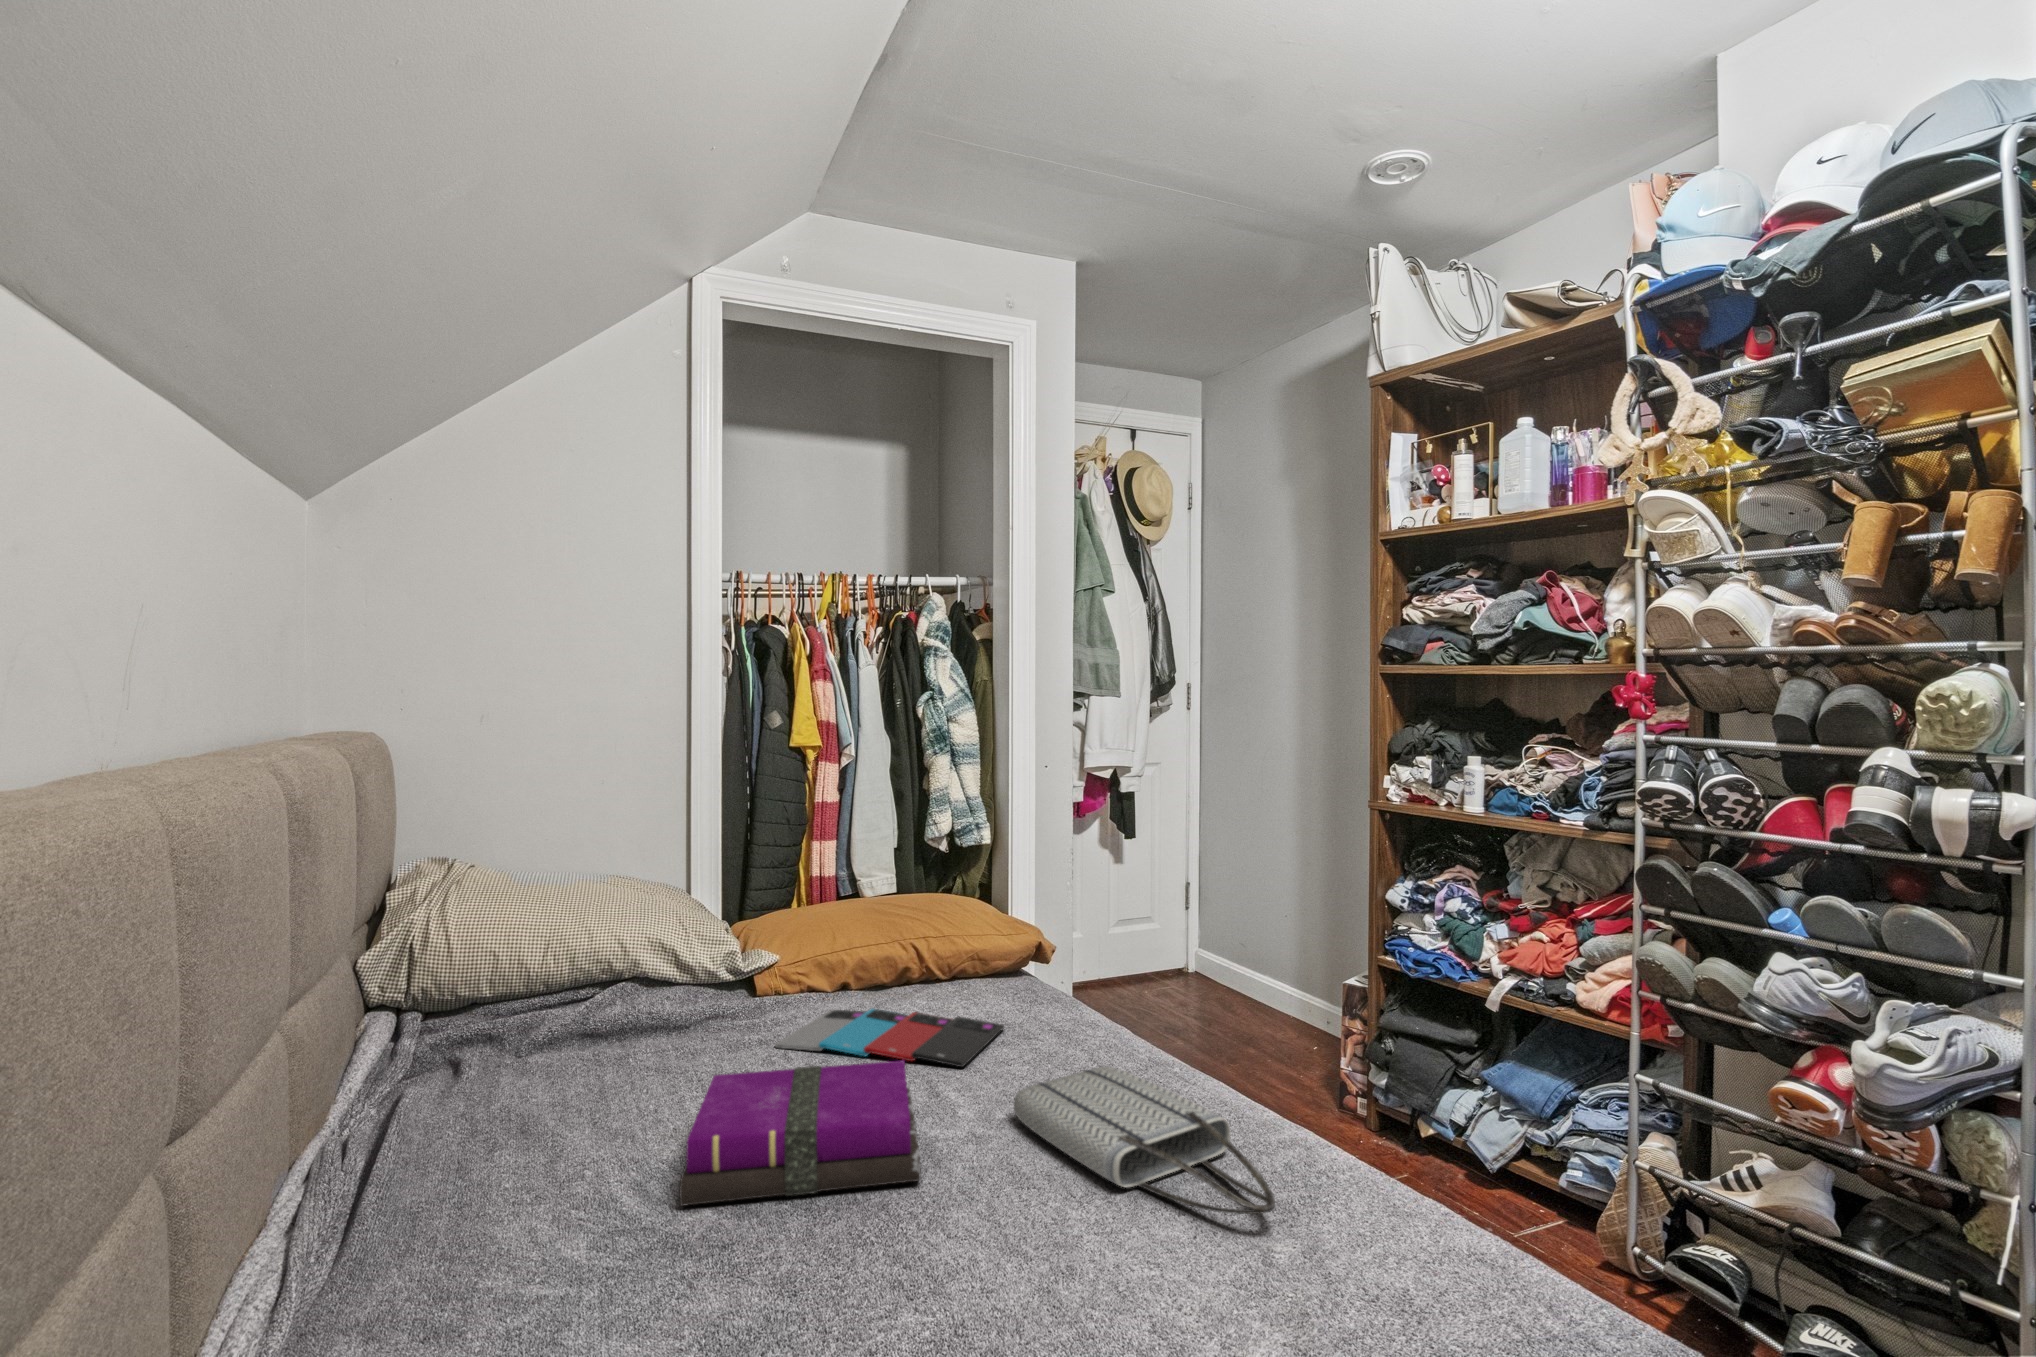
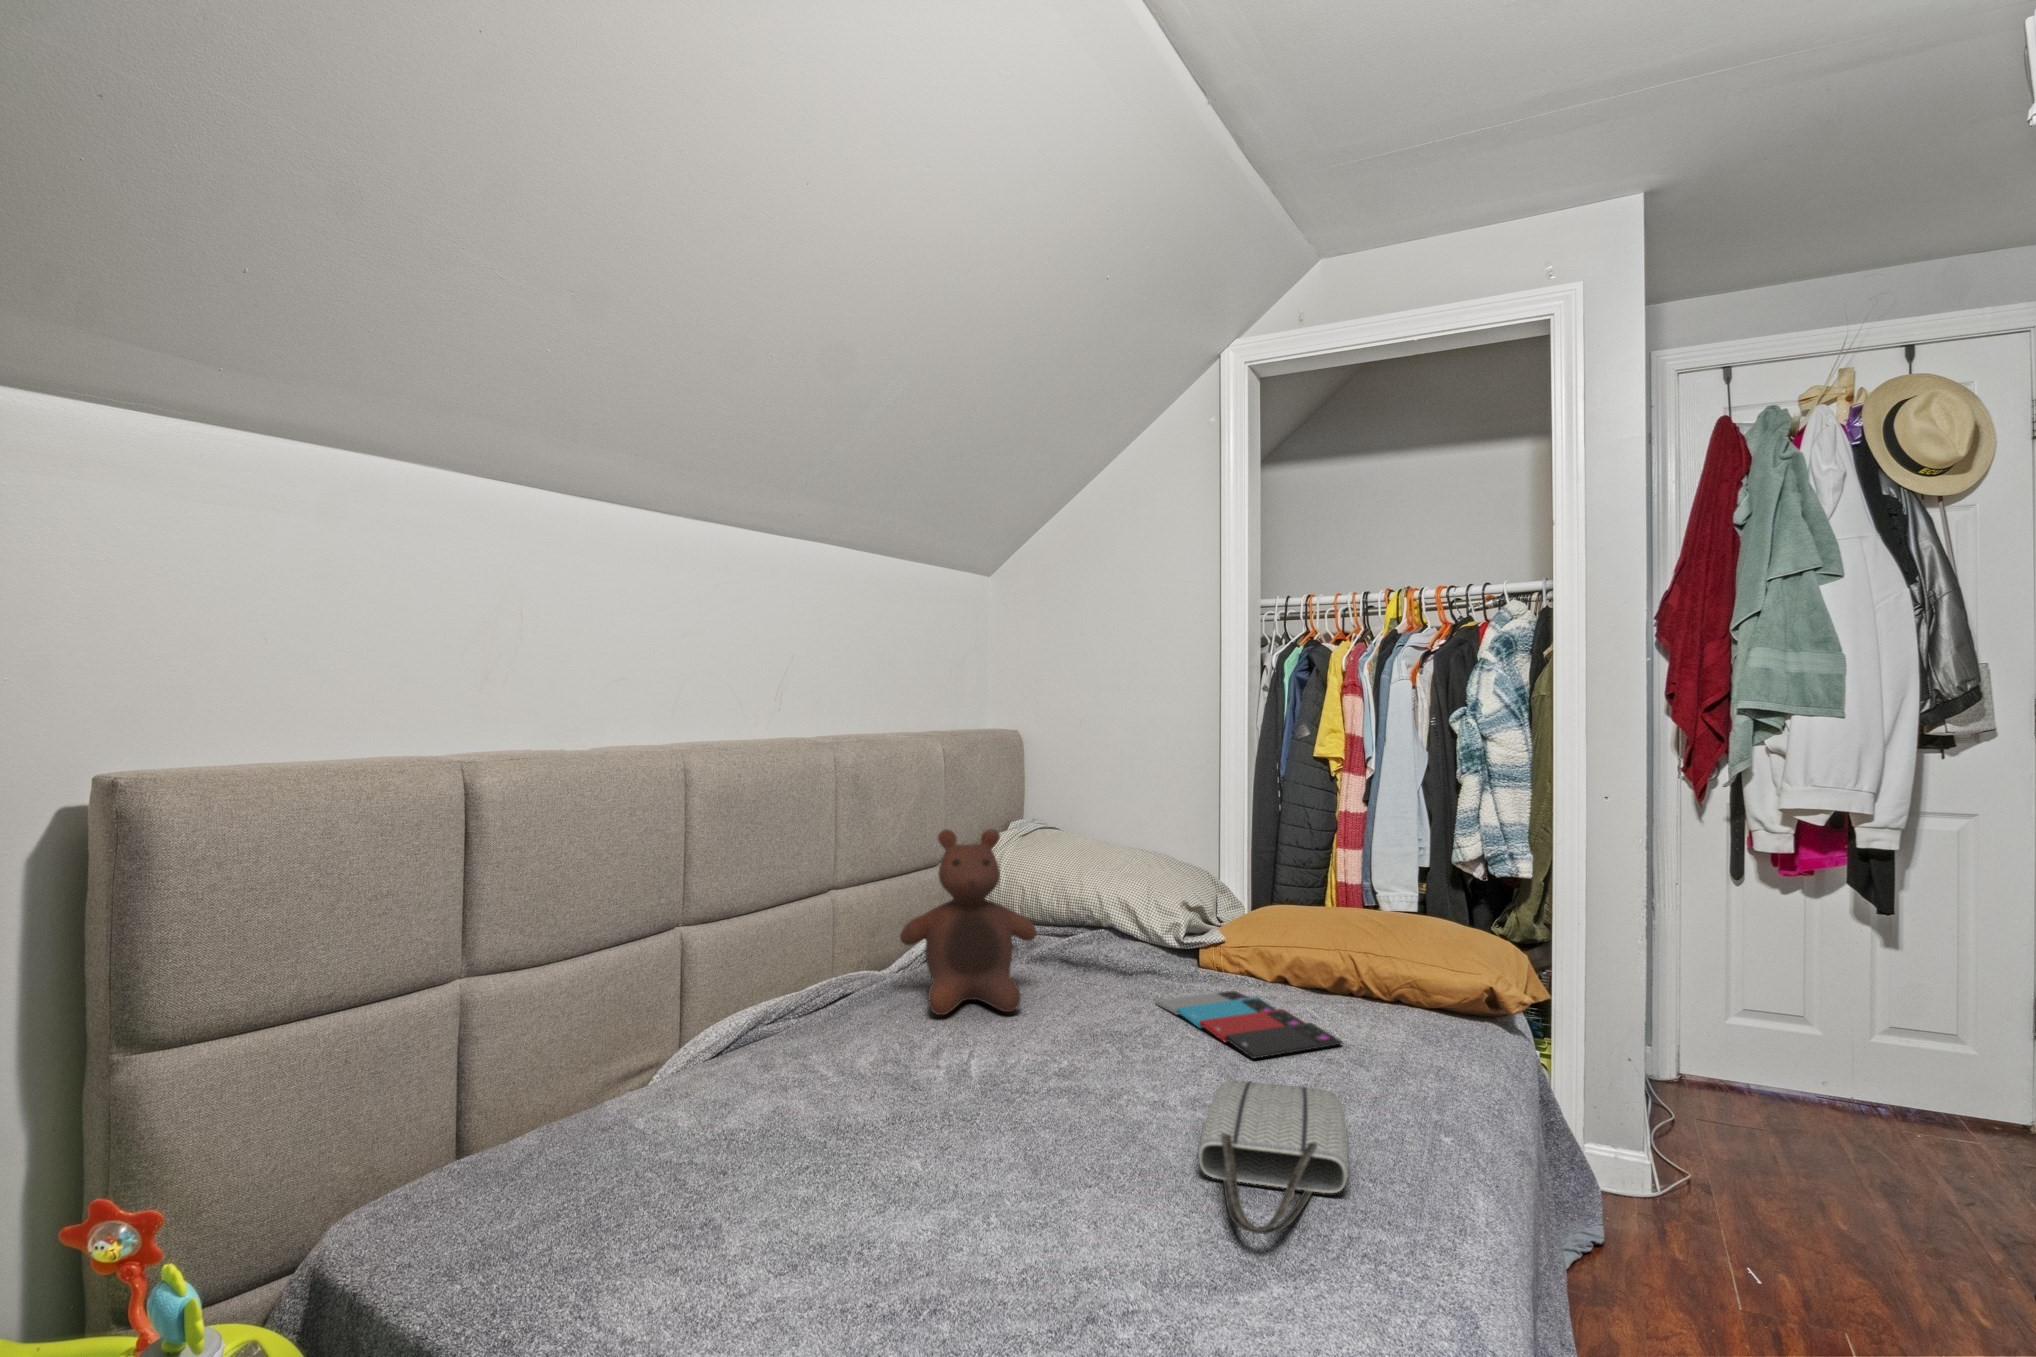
stuffed bear: none [416,865,645,1152] -> present [900,829,1036,1015]
notebook: present [680,1060,921,1206] -> none [954,997,1165,1111]

